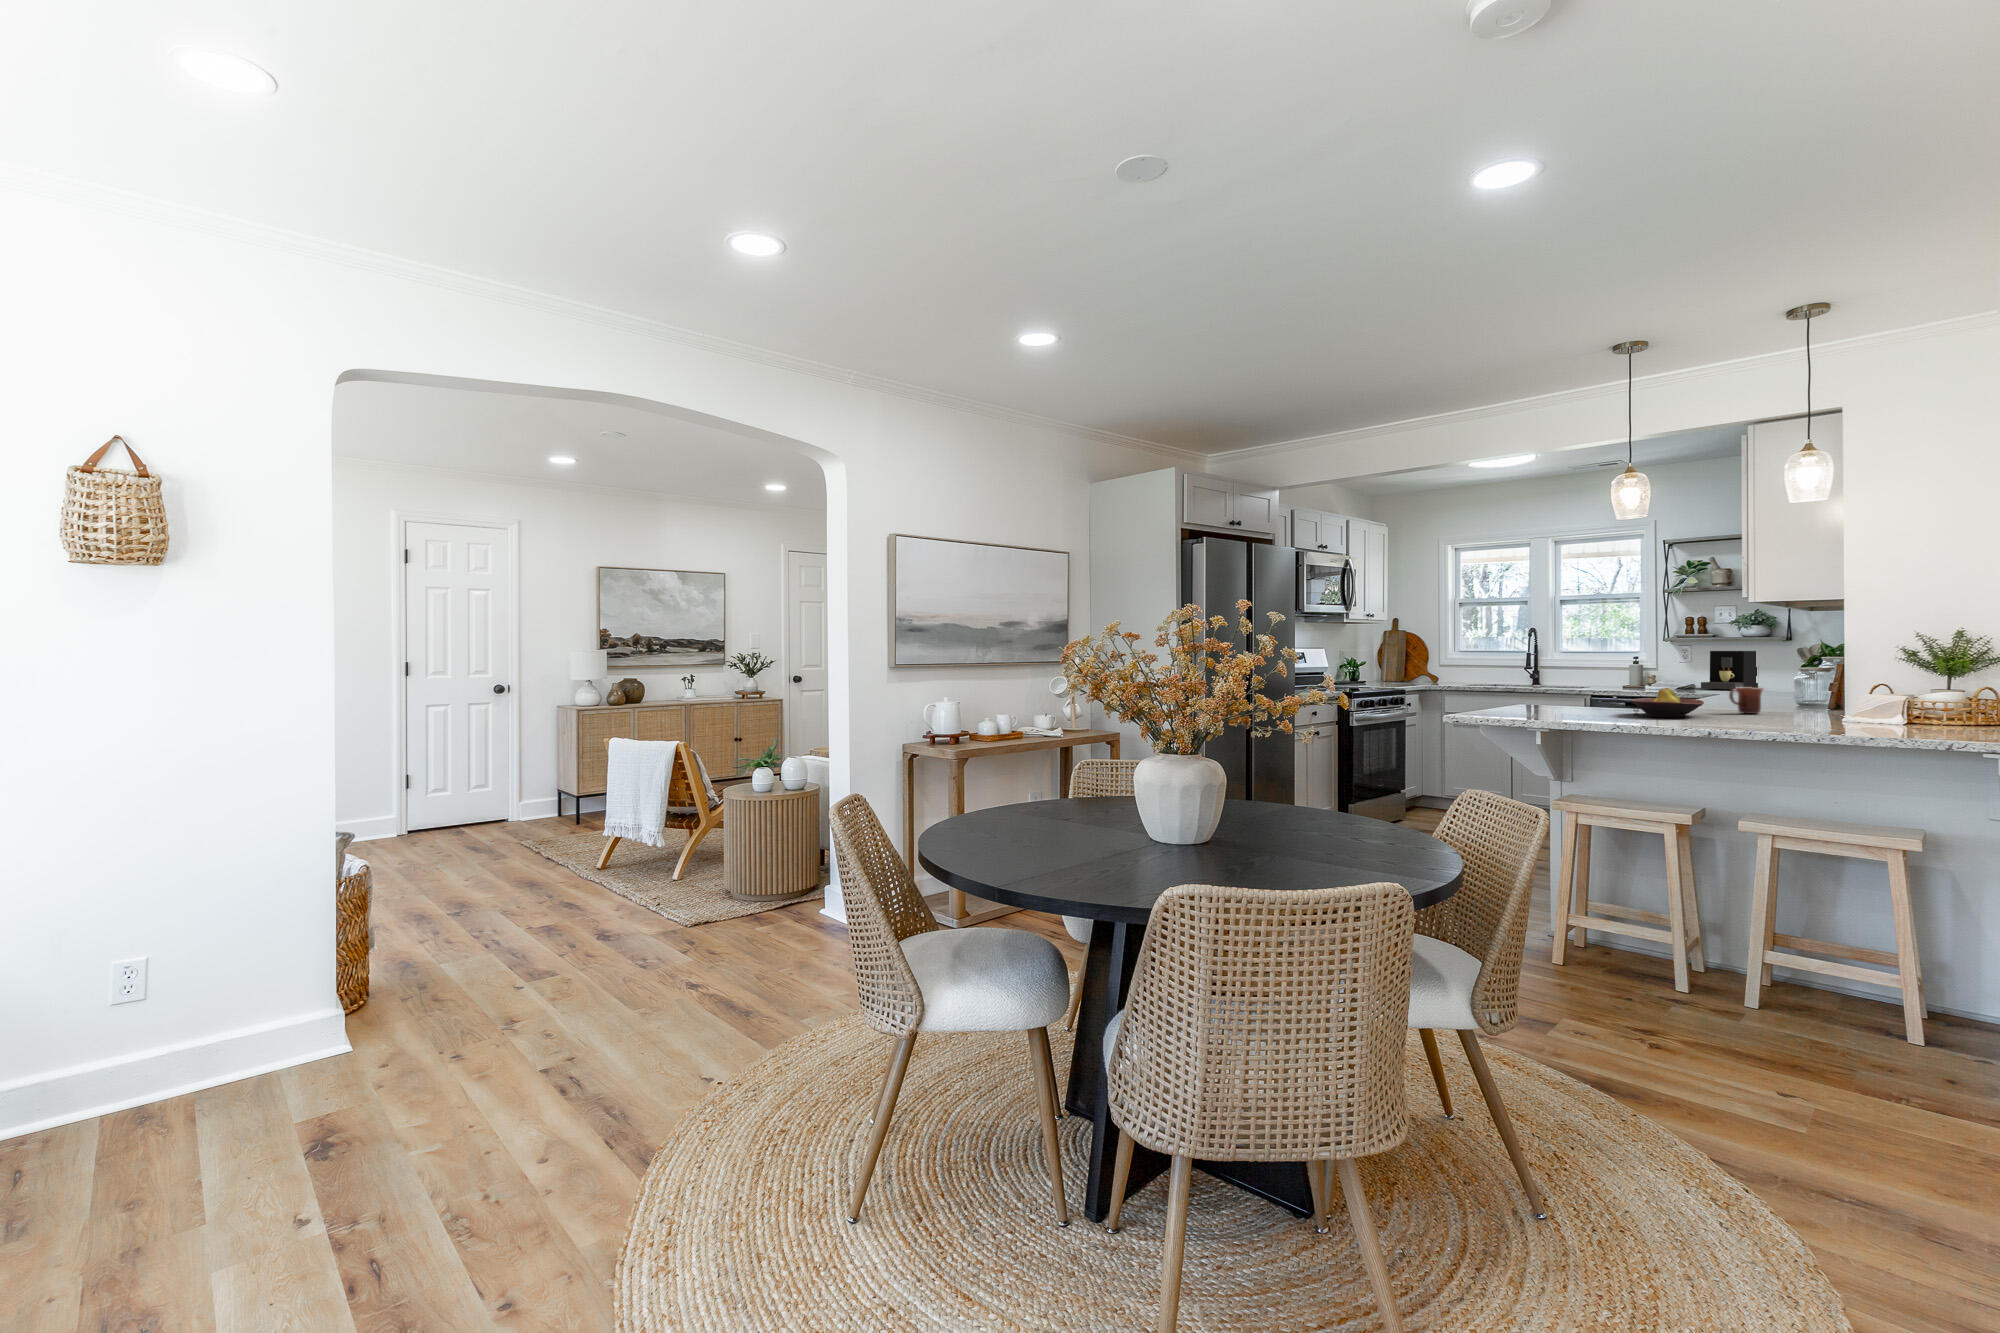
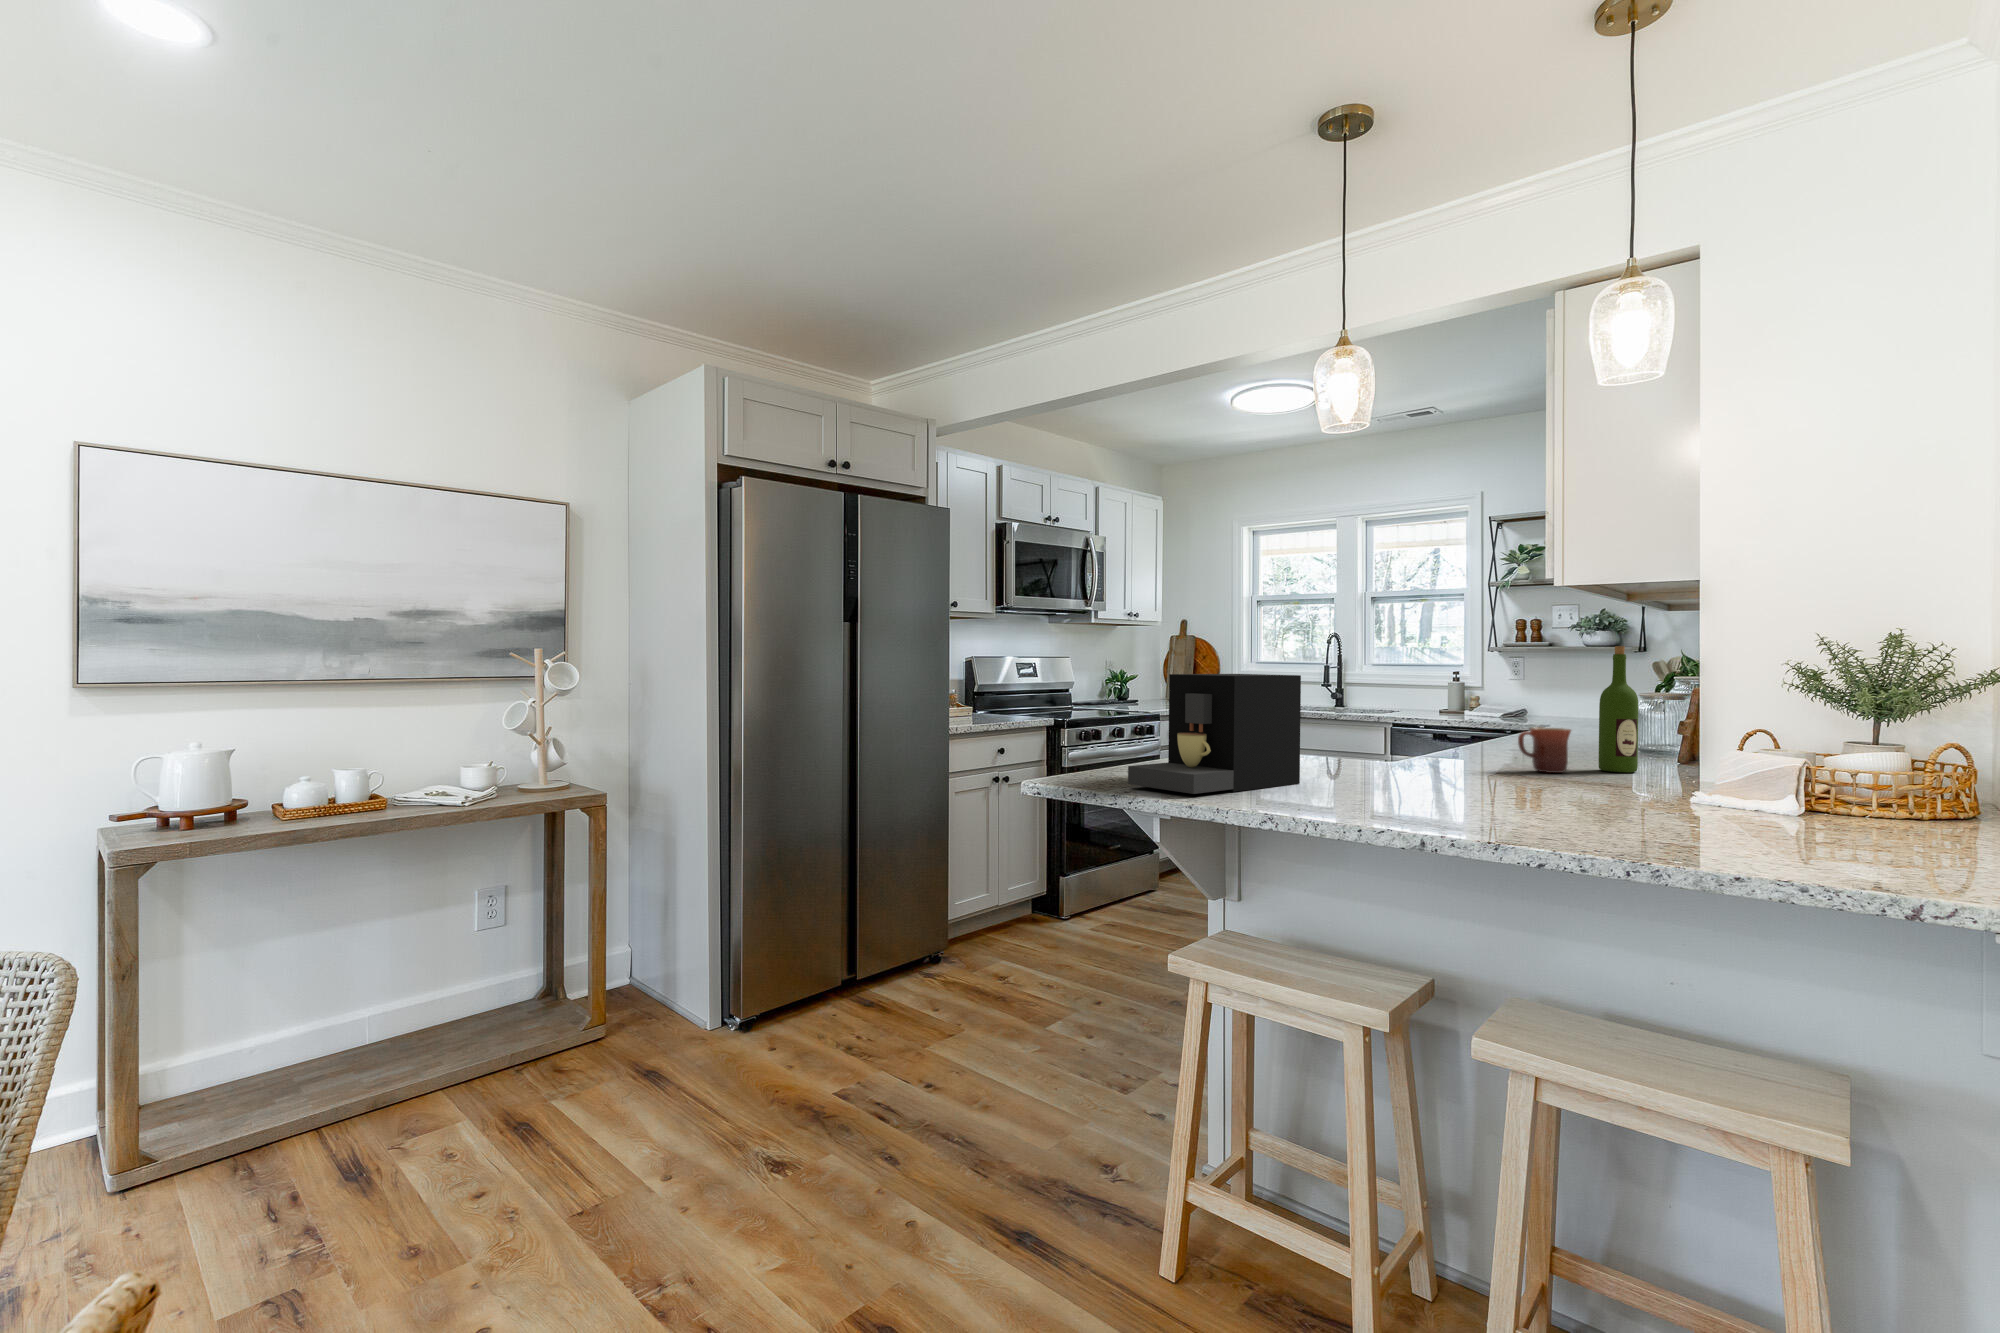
wine bottle: none [1779,638,1805,713] -> present [1599,646,1639,772]
coffee maker: present [1701,651,1758,690] -> present [1128,674,1301,794]
fruit bowl: present [1632,688,1704,718] -> none [1352,729,1470,784]

